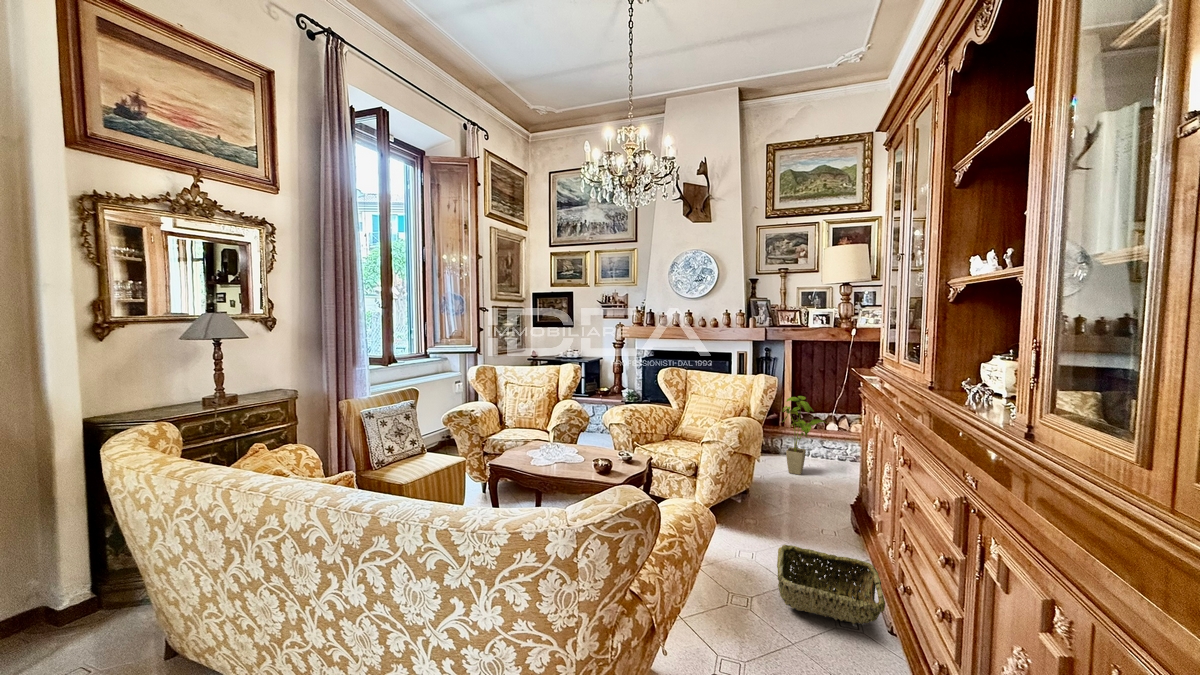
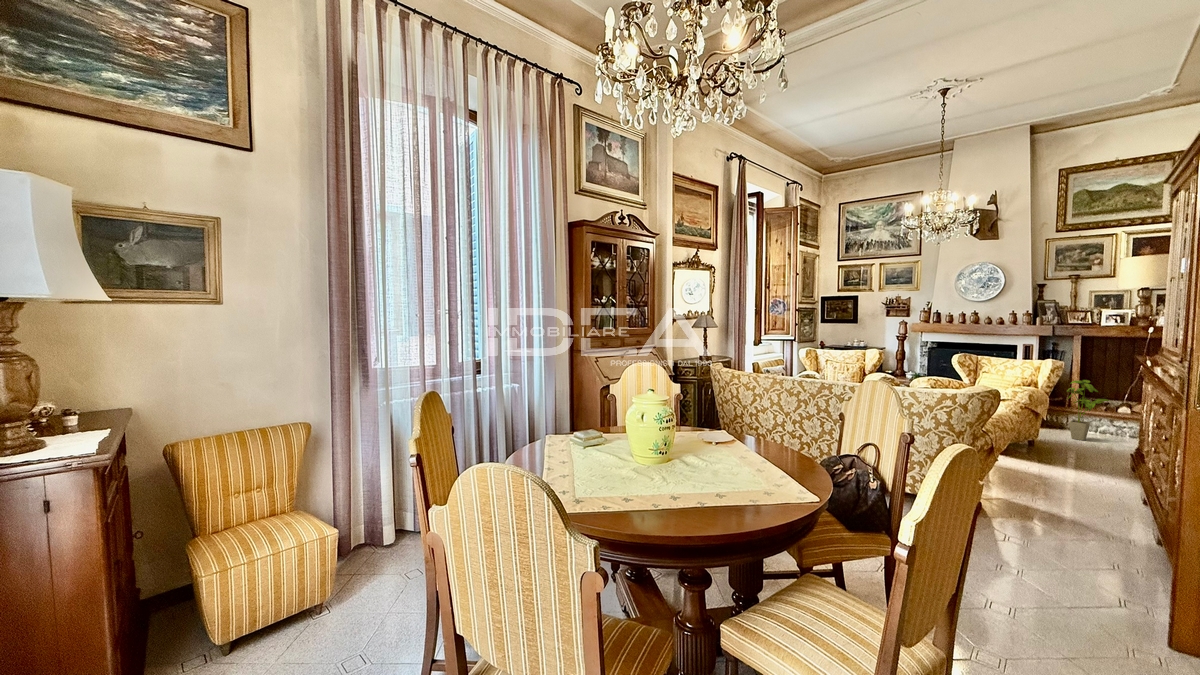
woven basket: present [777,545,885,624] -> none [1051,457,1127,496]

